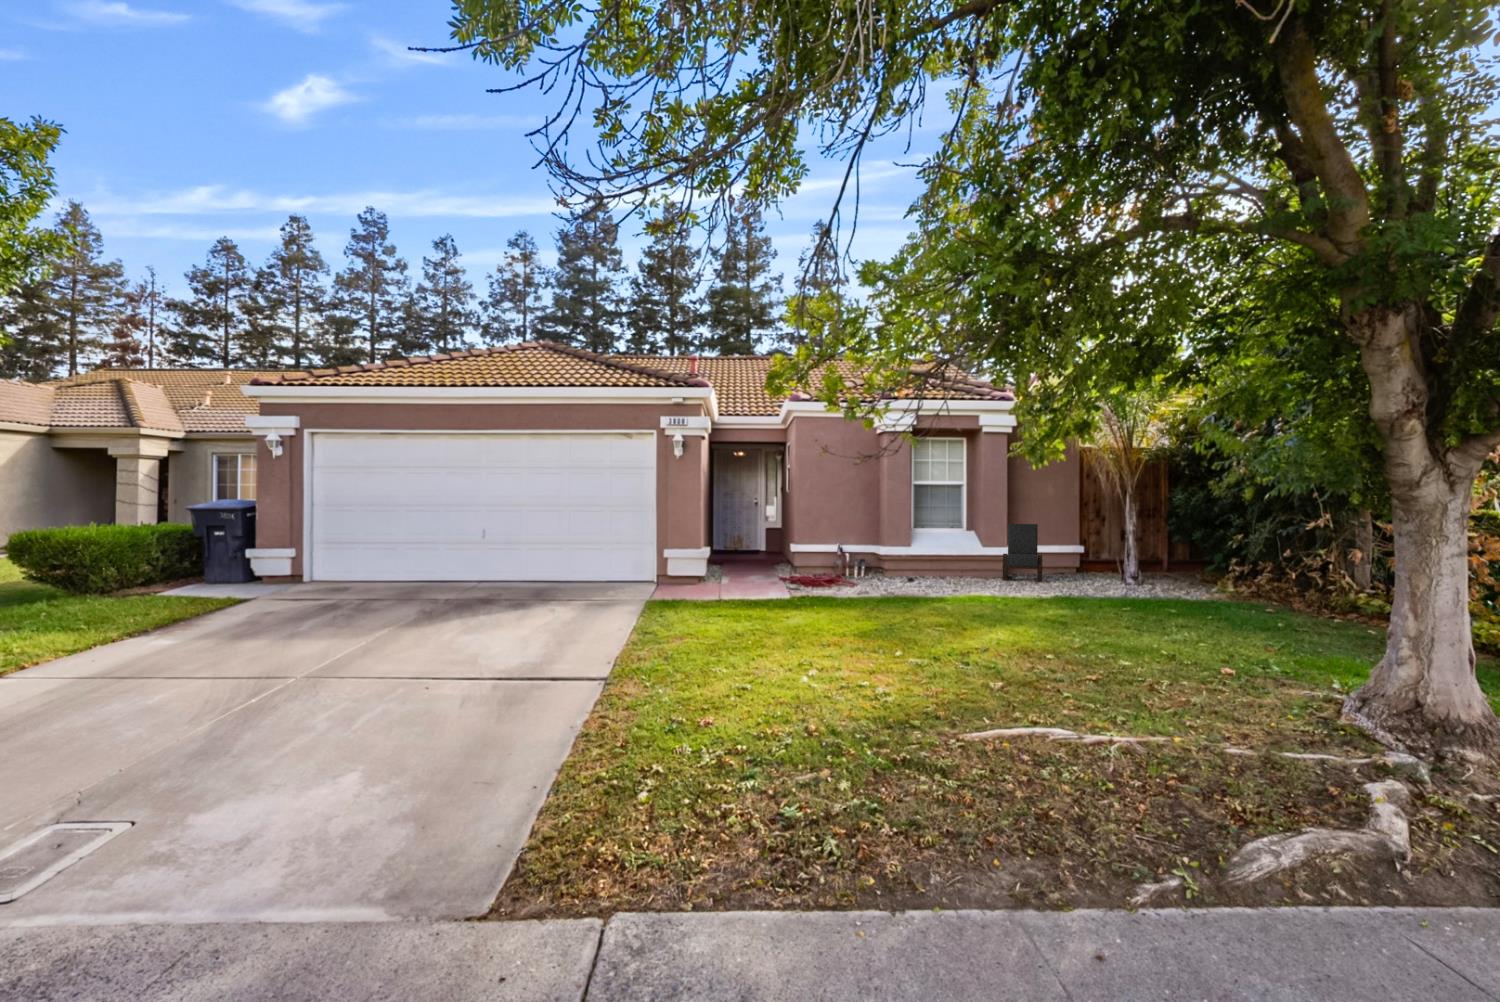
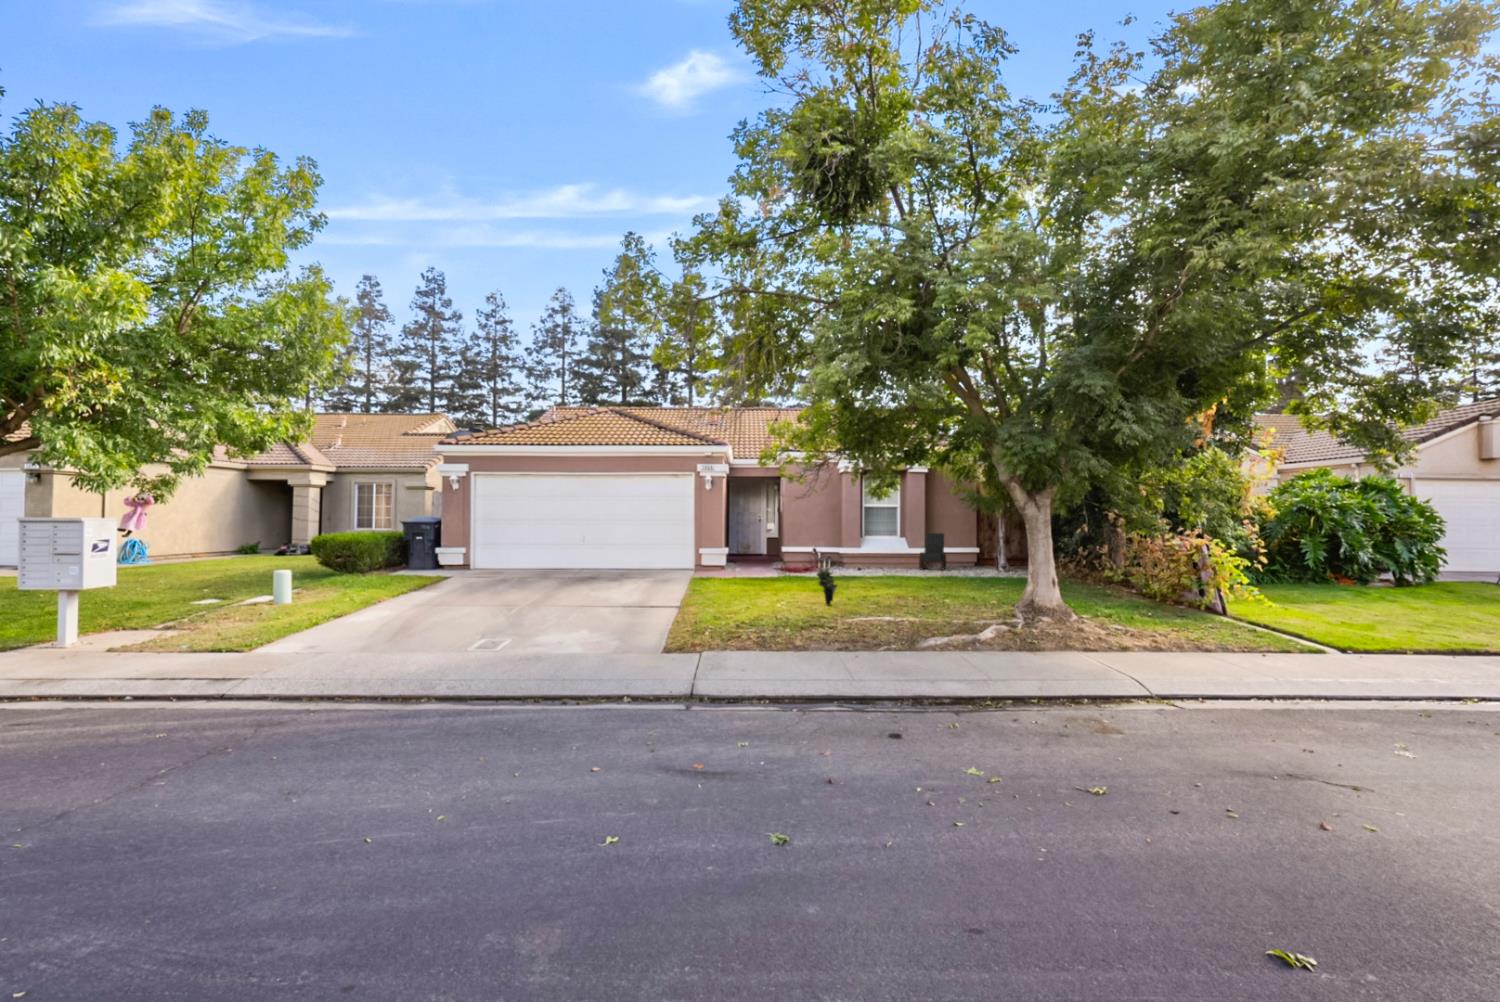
potted plant: none [863,593,907,670] -> present [817,568,837,605]

